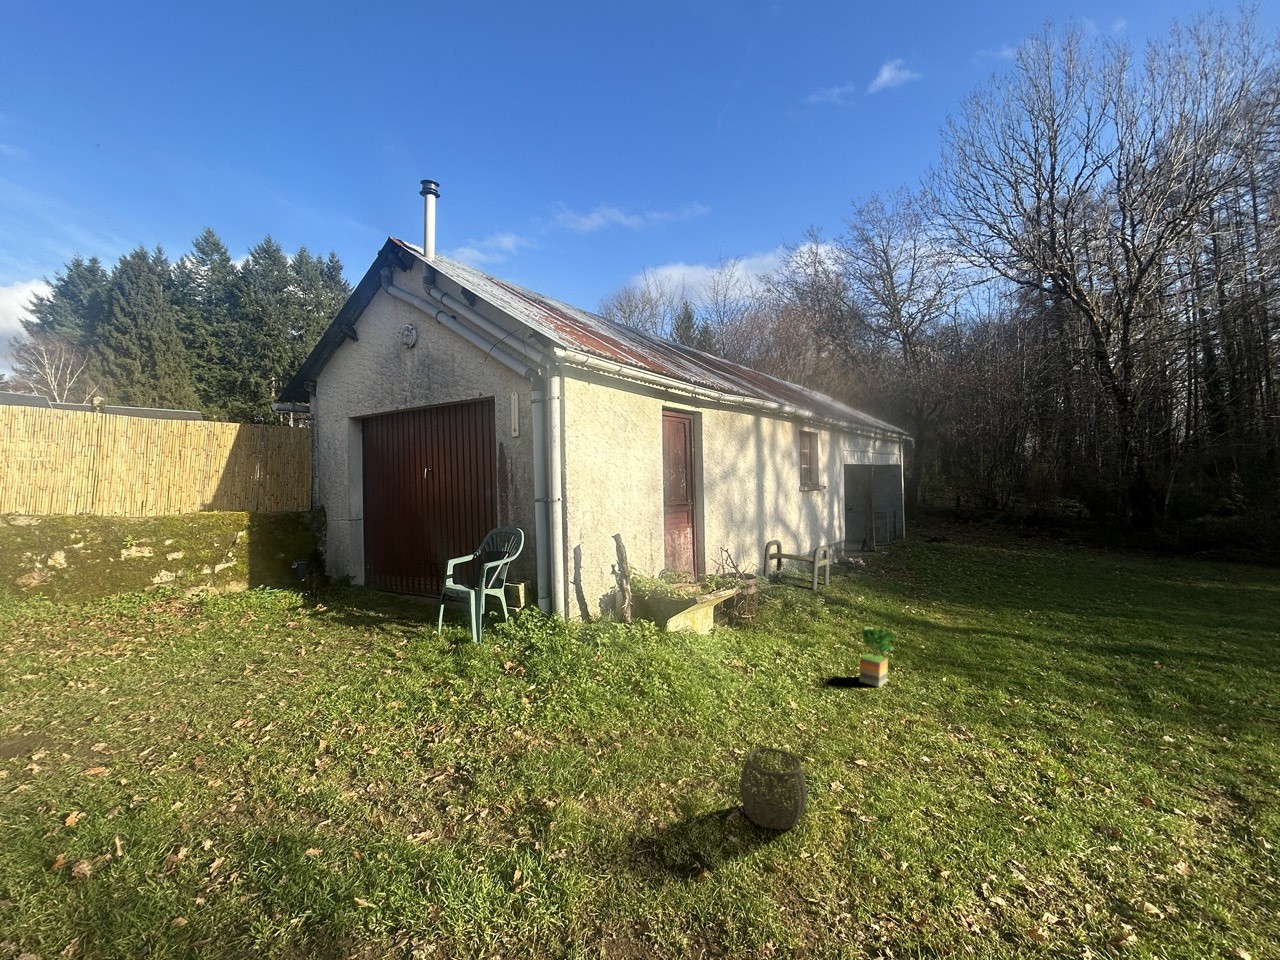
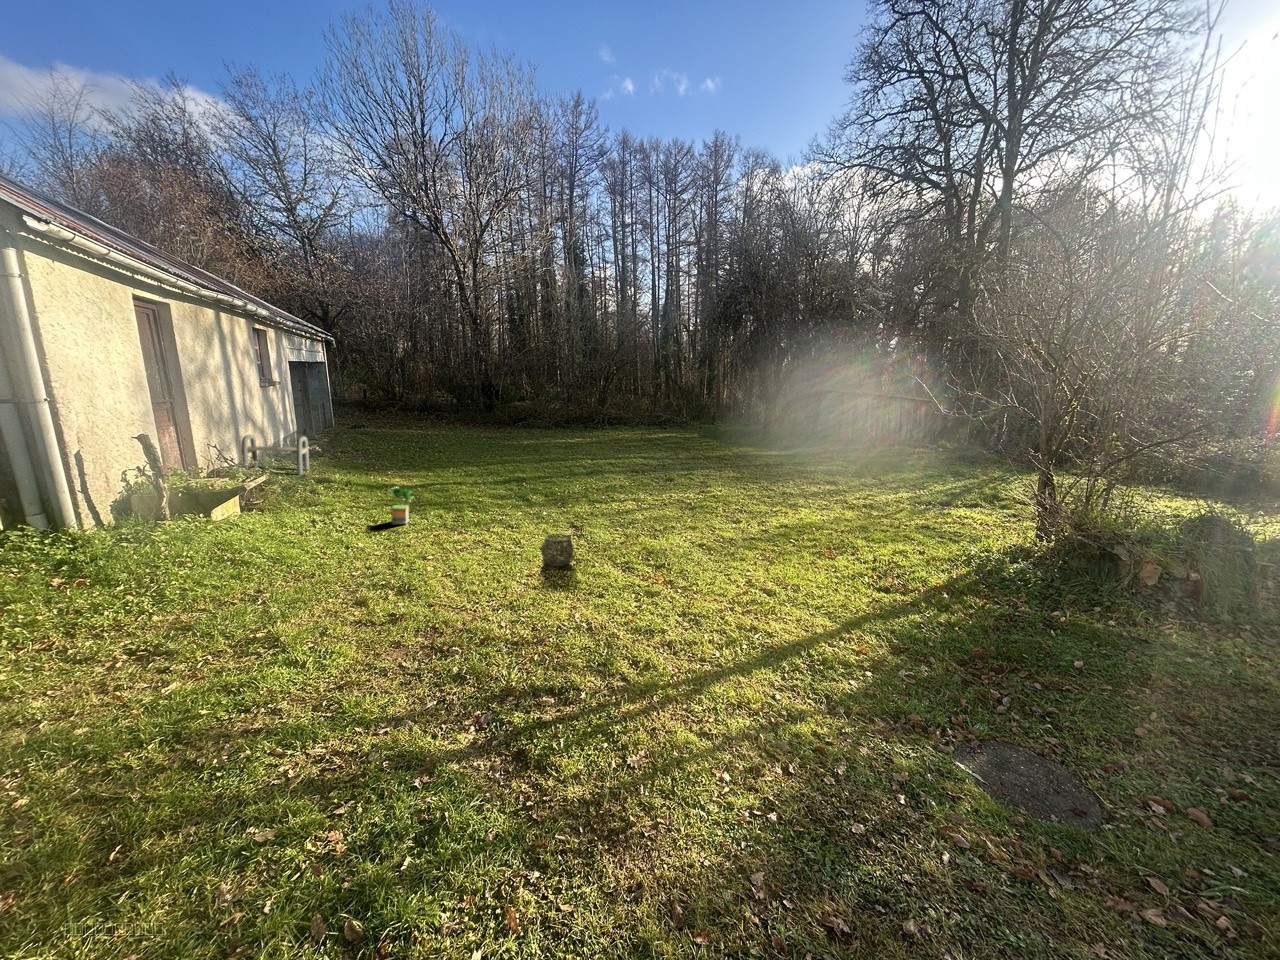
woven basket: present [740,748,807,830] -> present [542,534,573,566]

